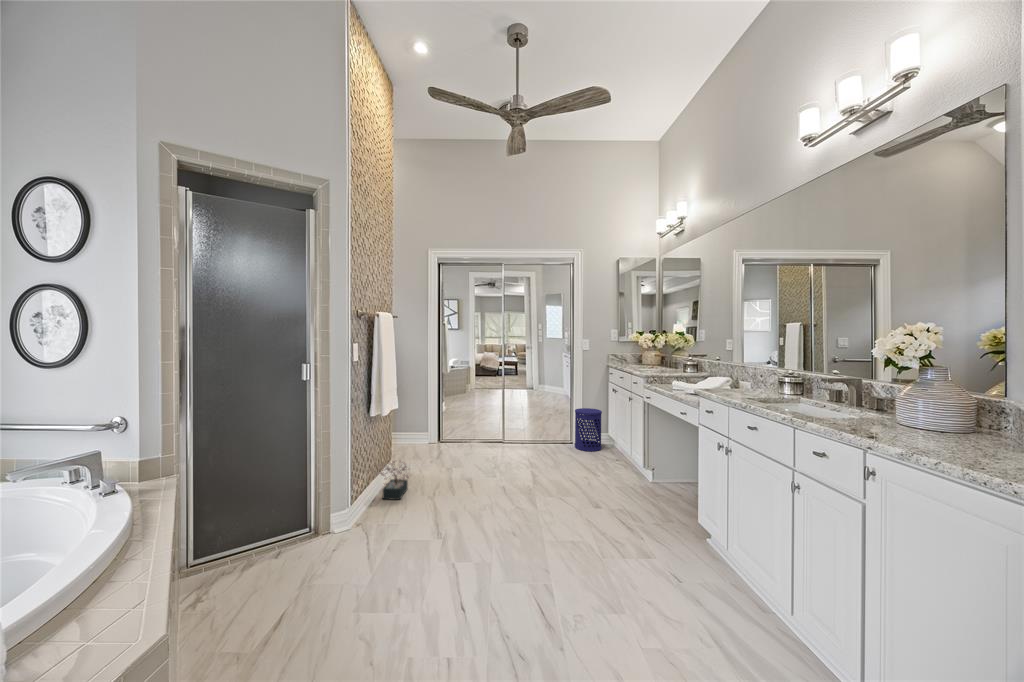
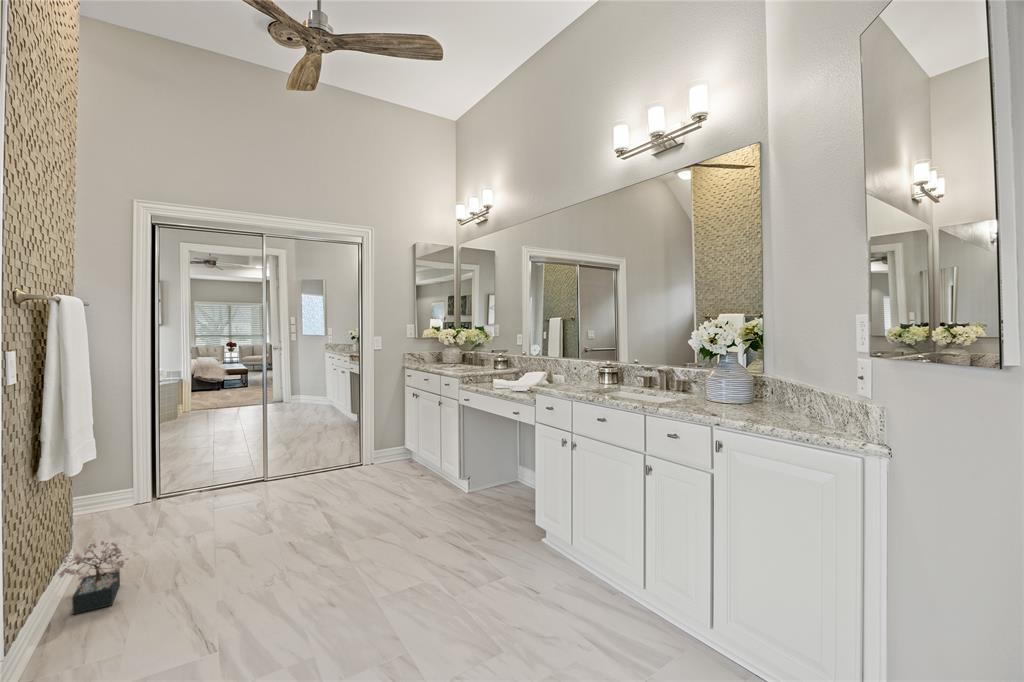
waste bin: present [575,408,602,451] -> none [366,421,400,474]

